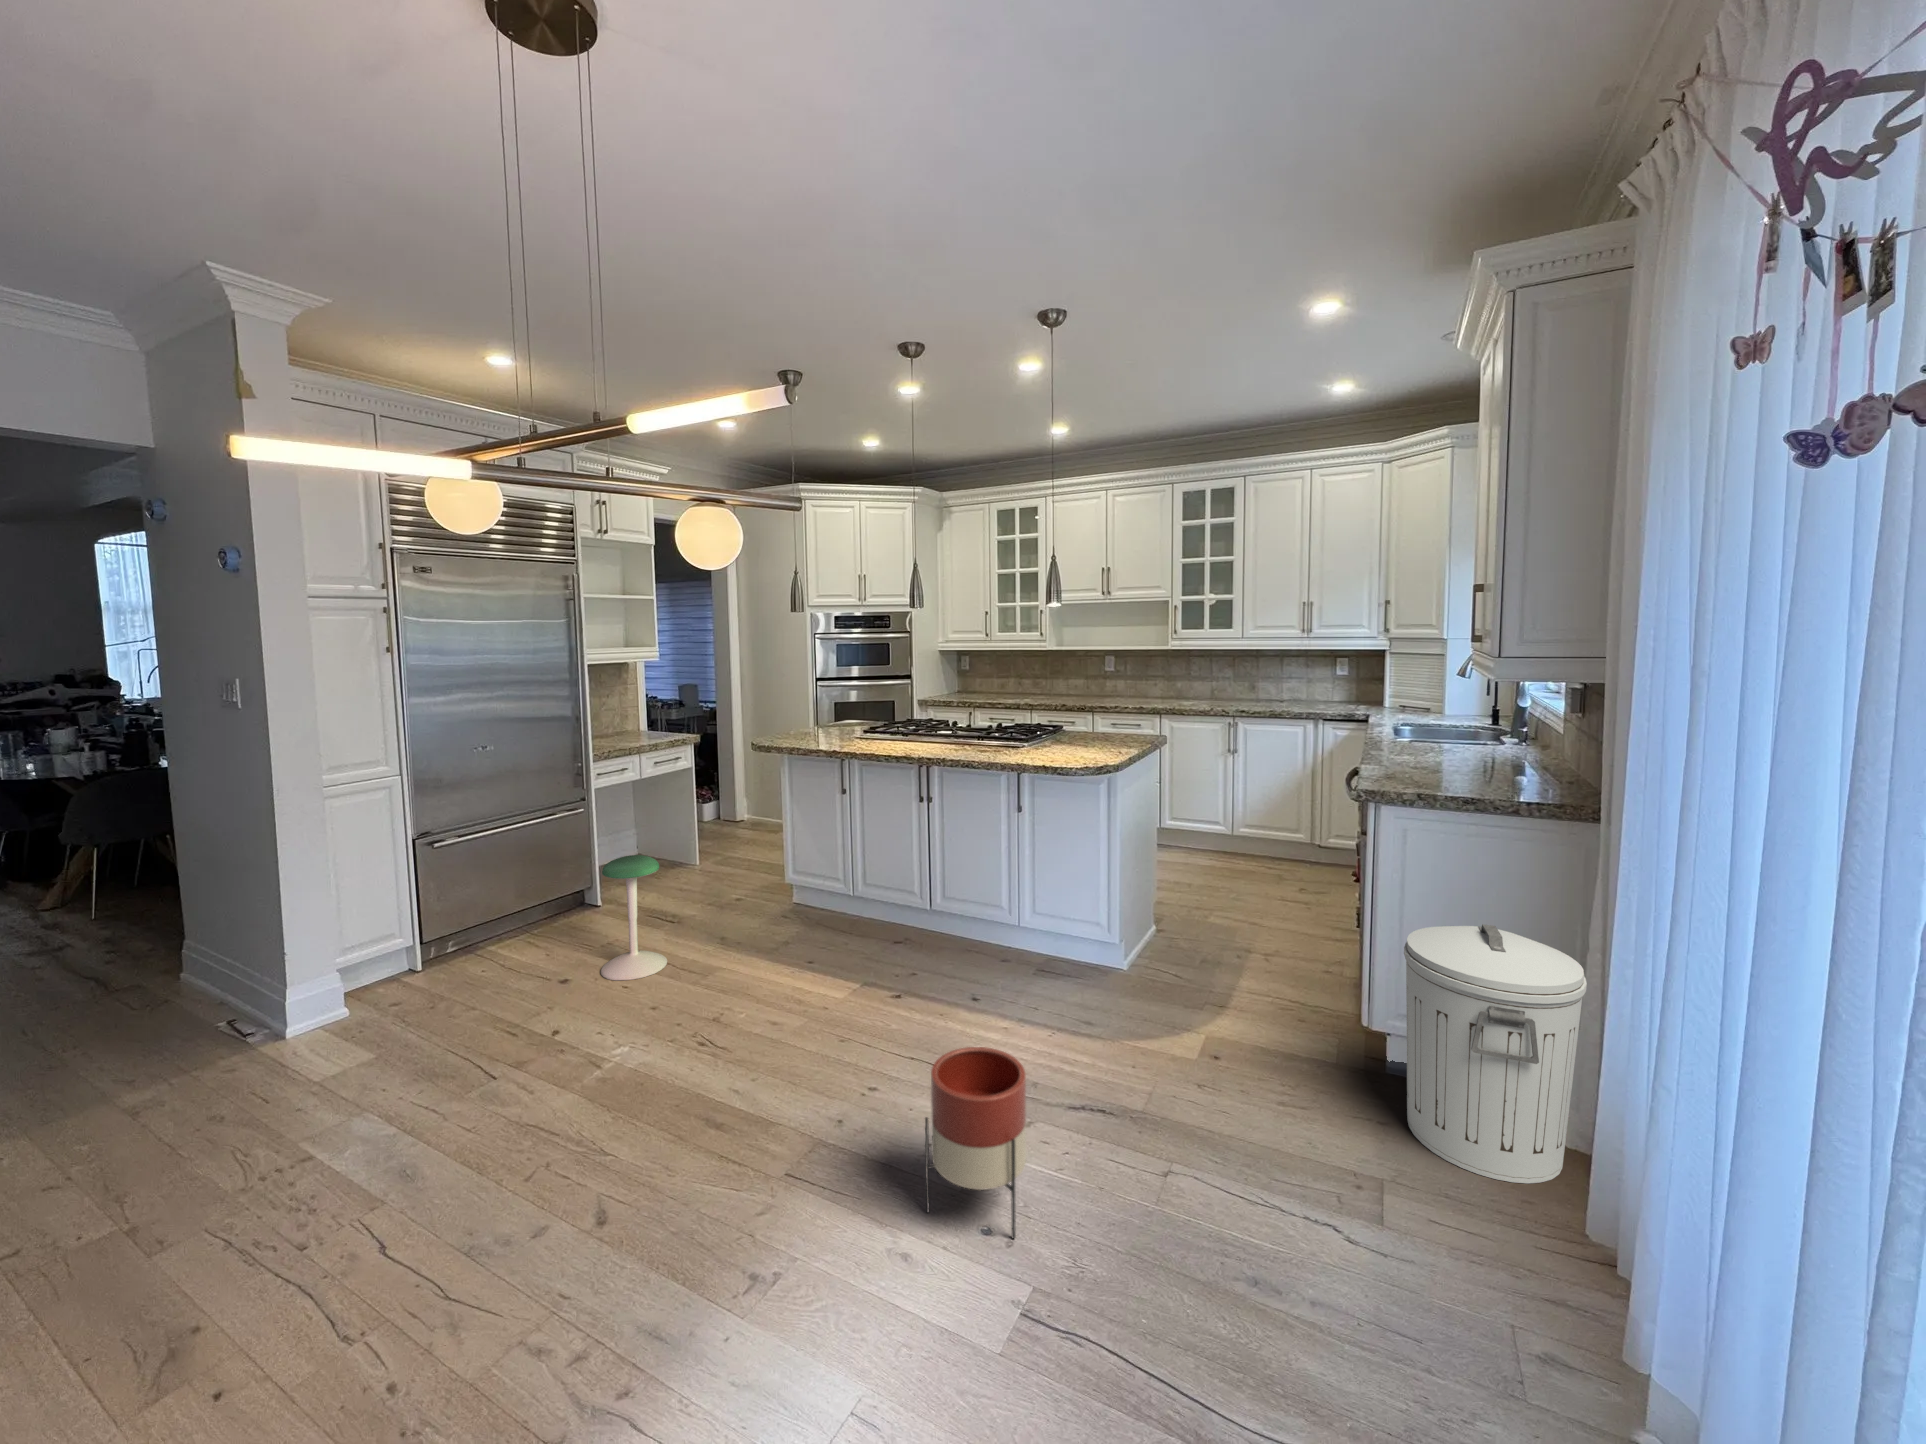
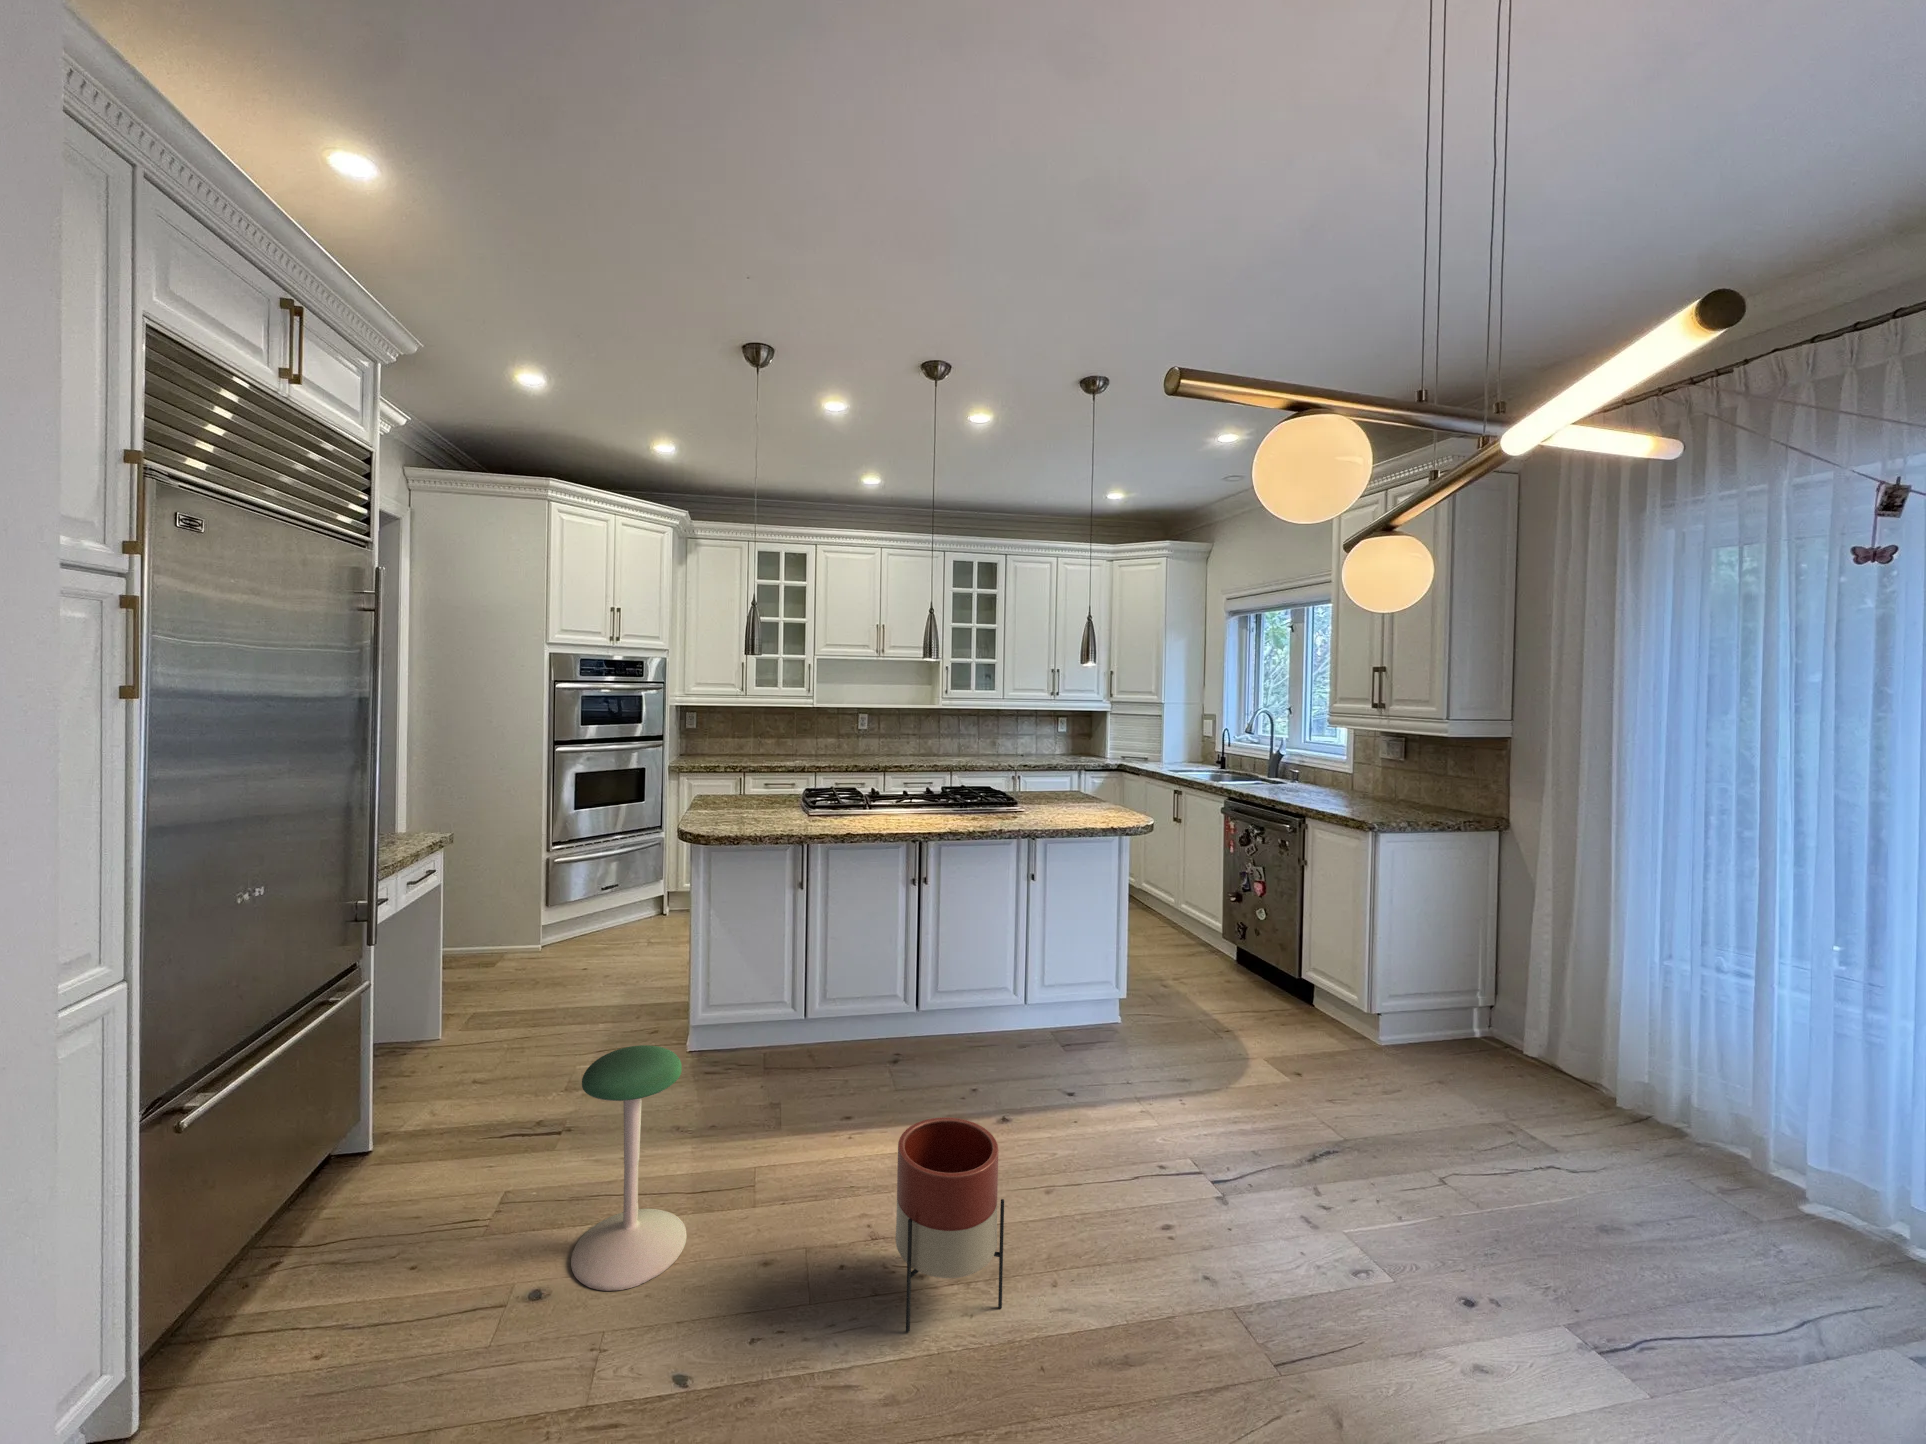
trash can: present [1404,924,1587,1183] -> none [1440,911,1576,1098]
planter: present [925,1047,1026,1239] -> present [895,1117,1004,1333]

